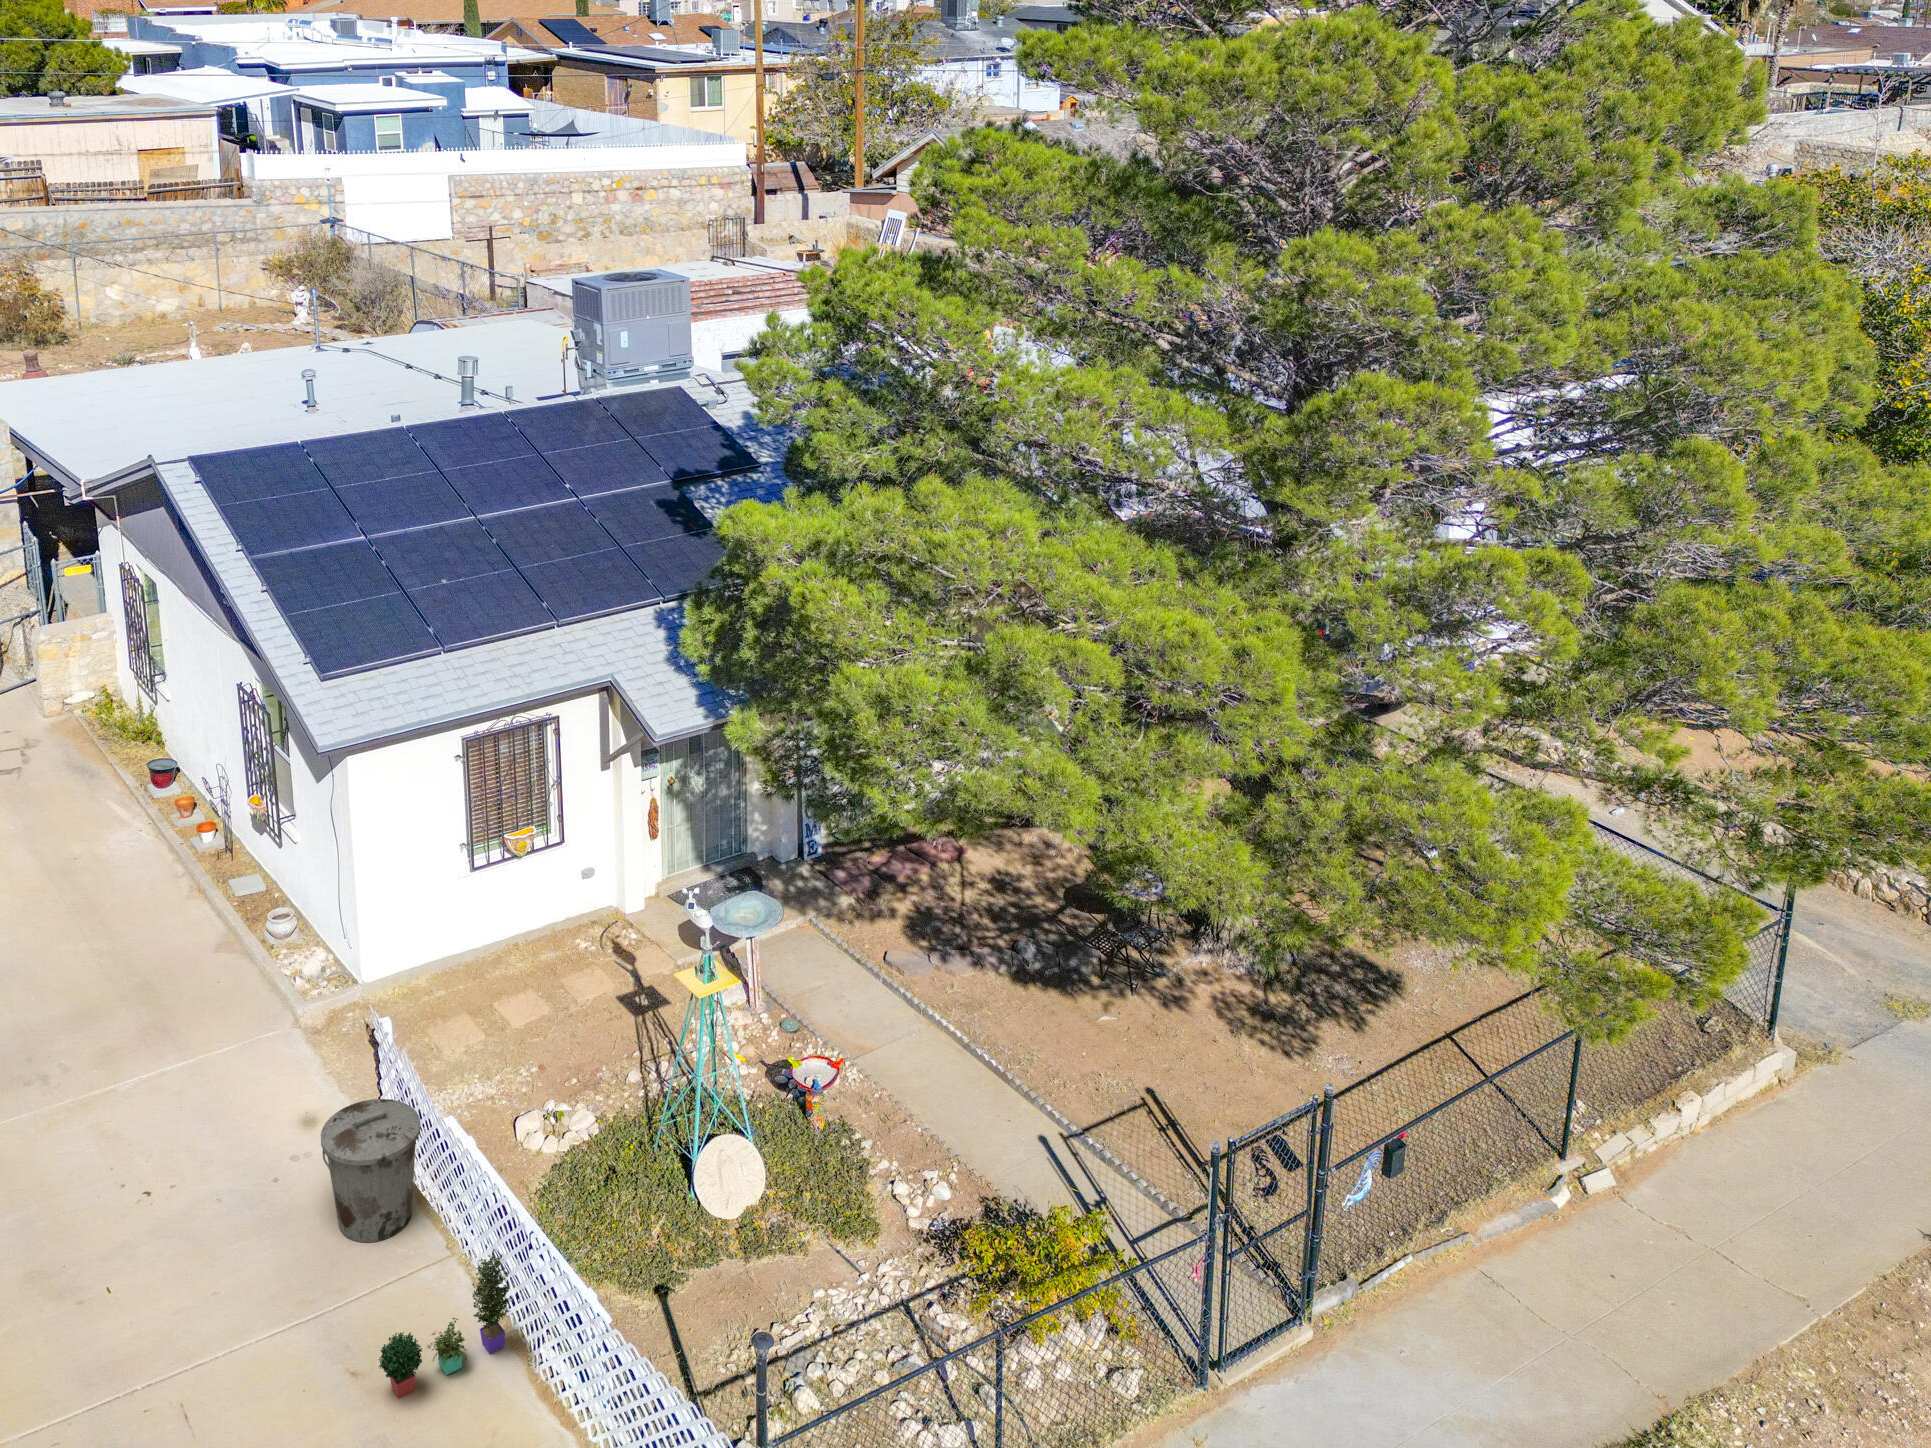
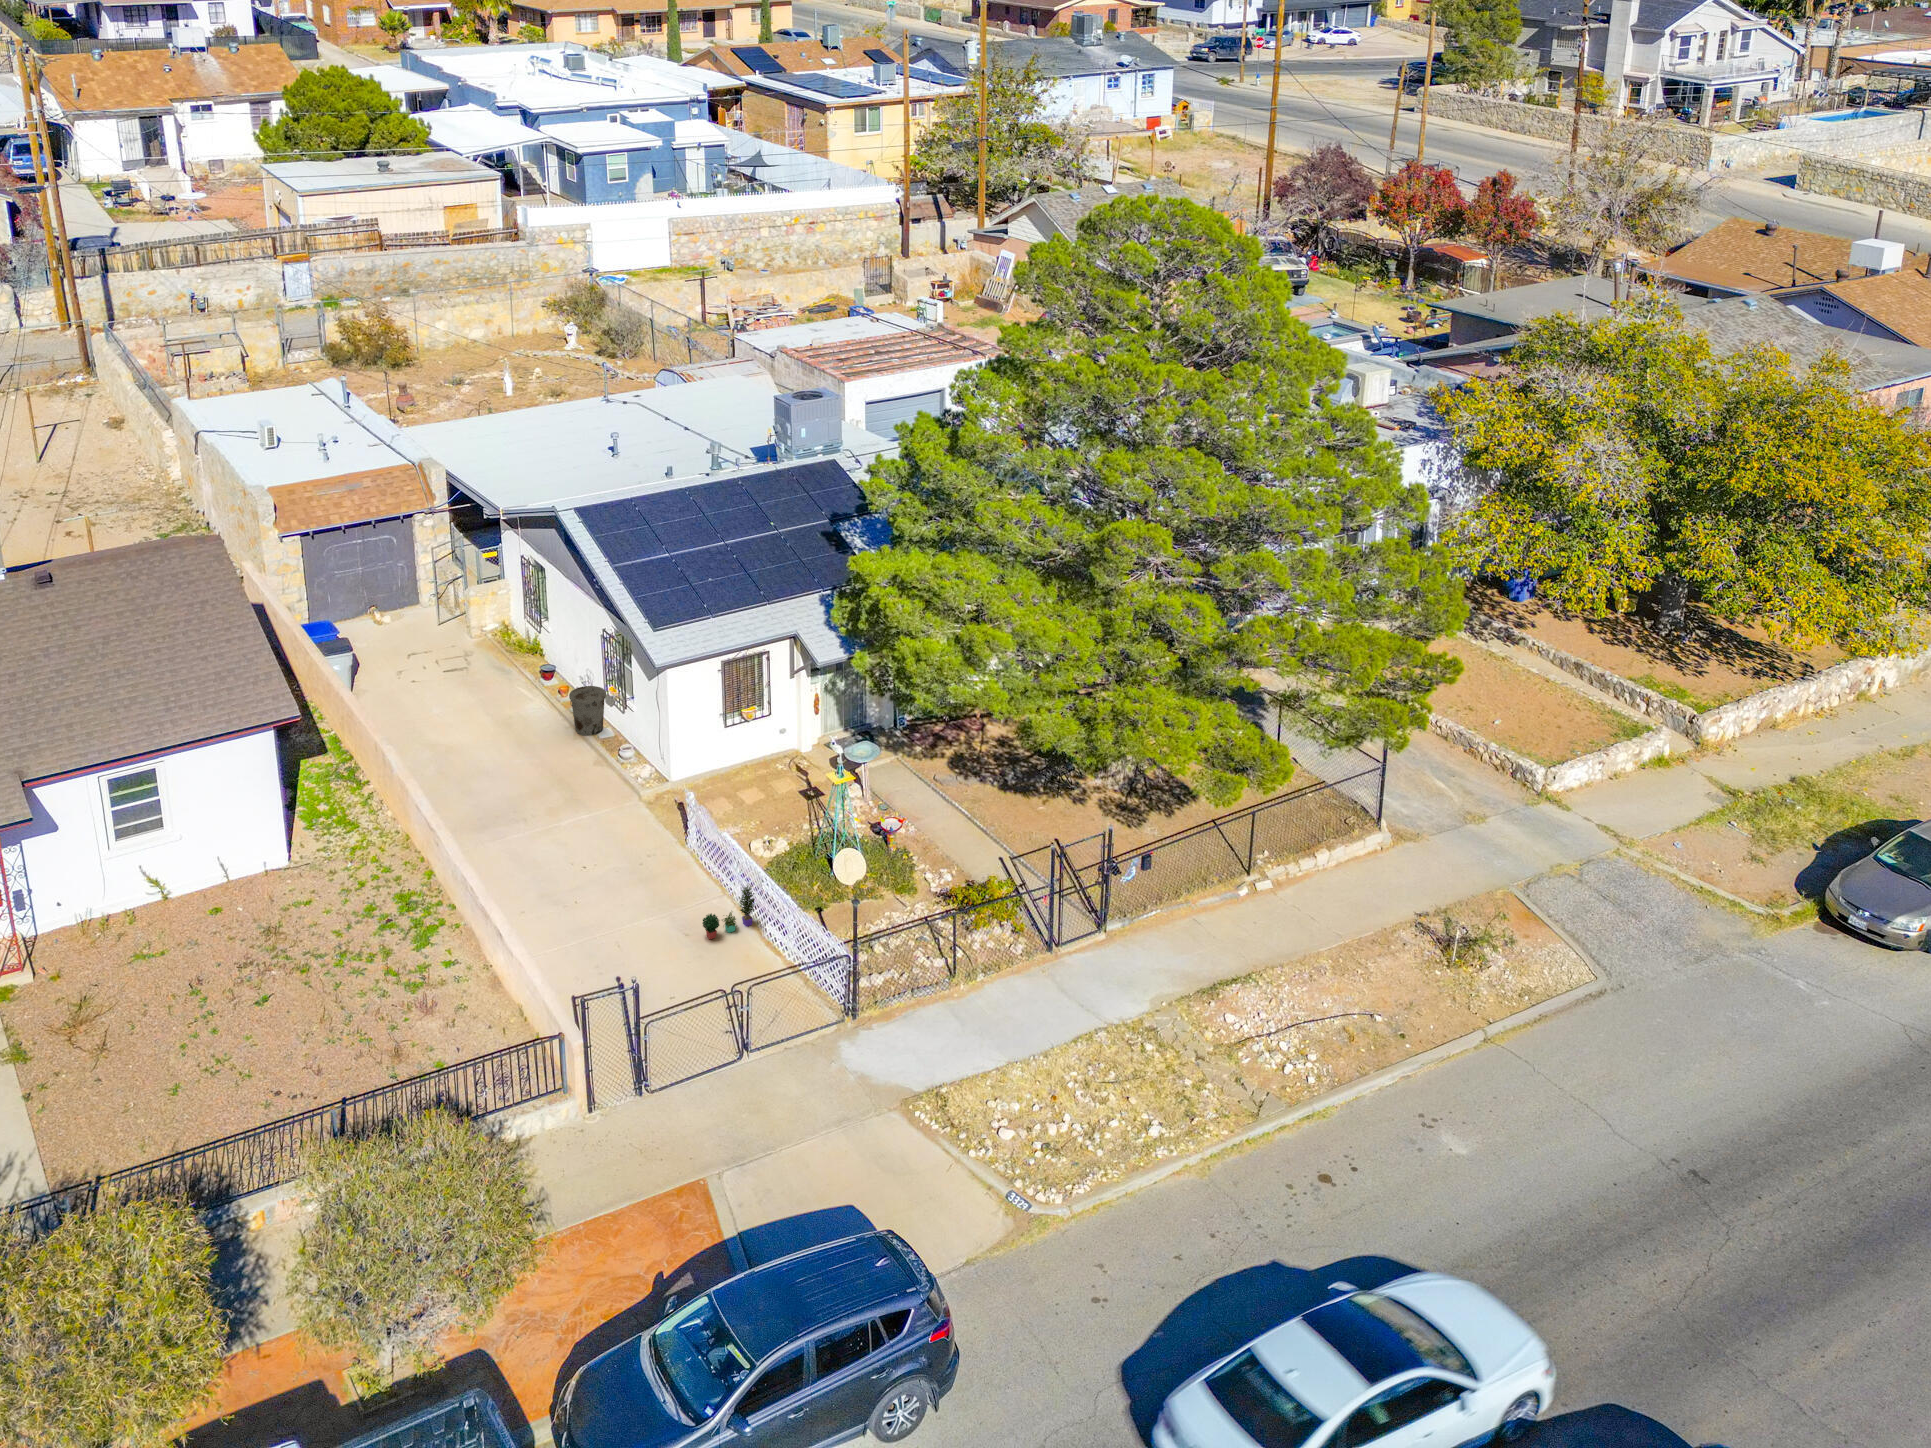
trash can: present [321,1099,421,1242] -> present [569,686,606,736]

